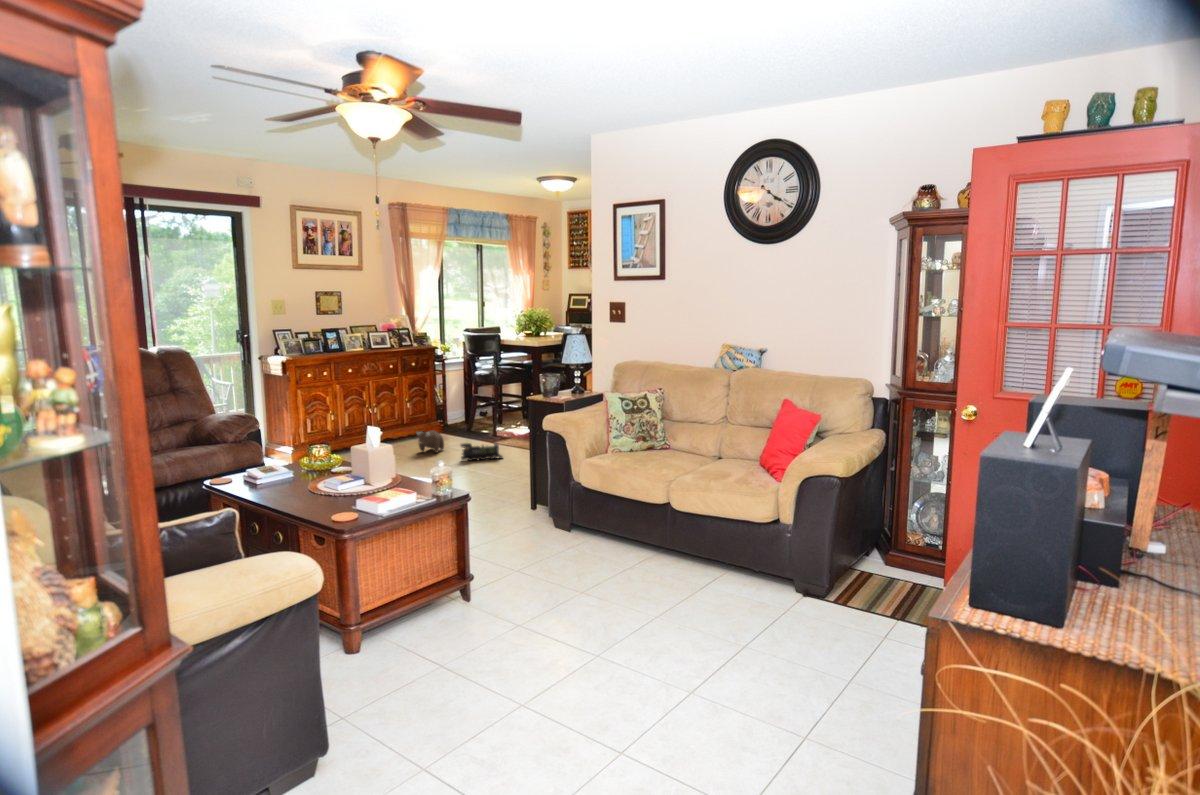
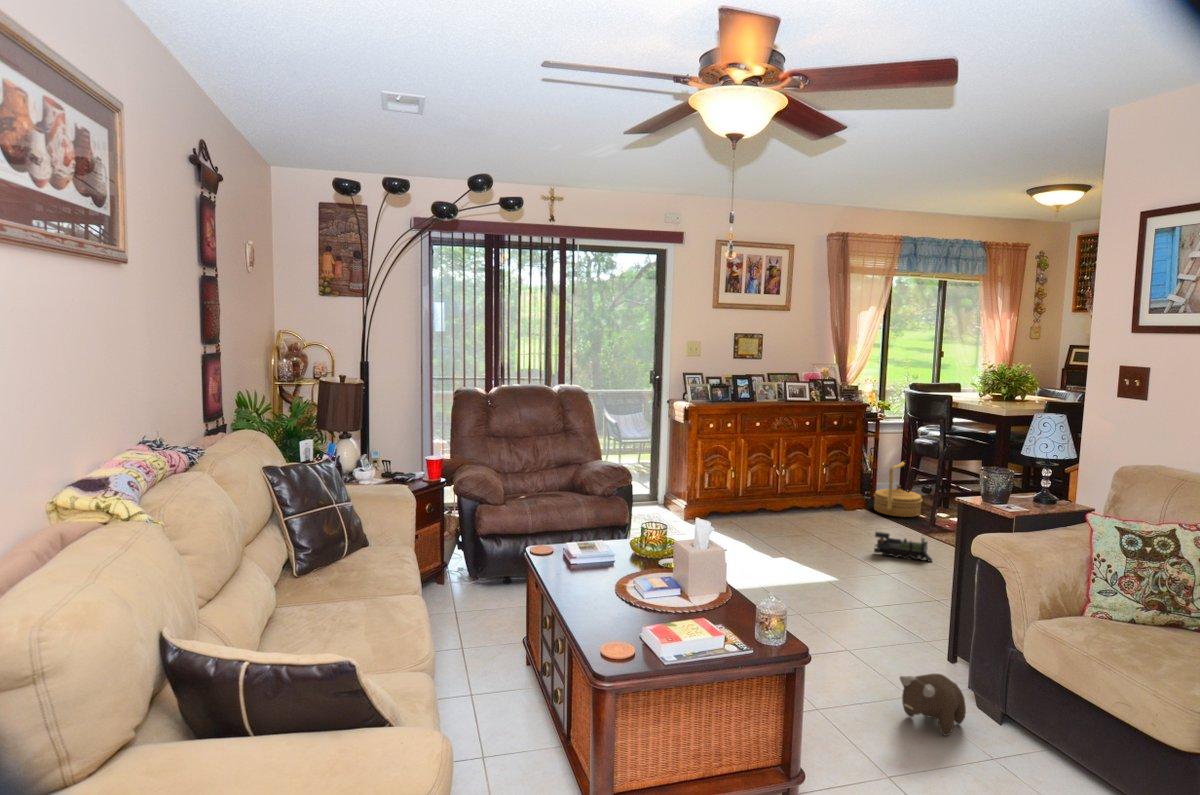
woven basket: none [449,391,485,435] -> present [874,462,922,517]
plush toy: present [416,430,444,453] -> present [900,674,966,736]

